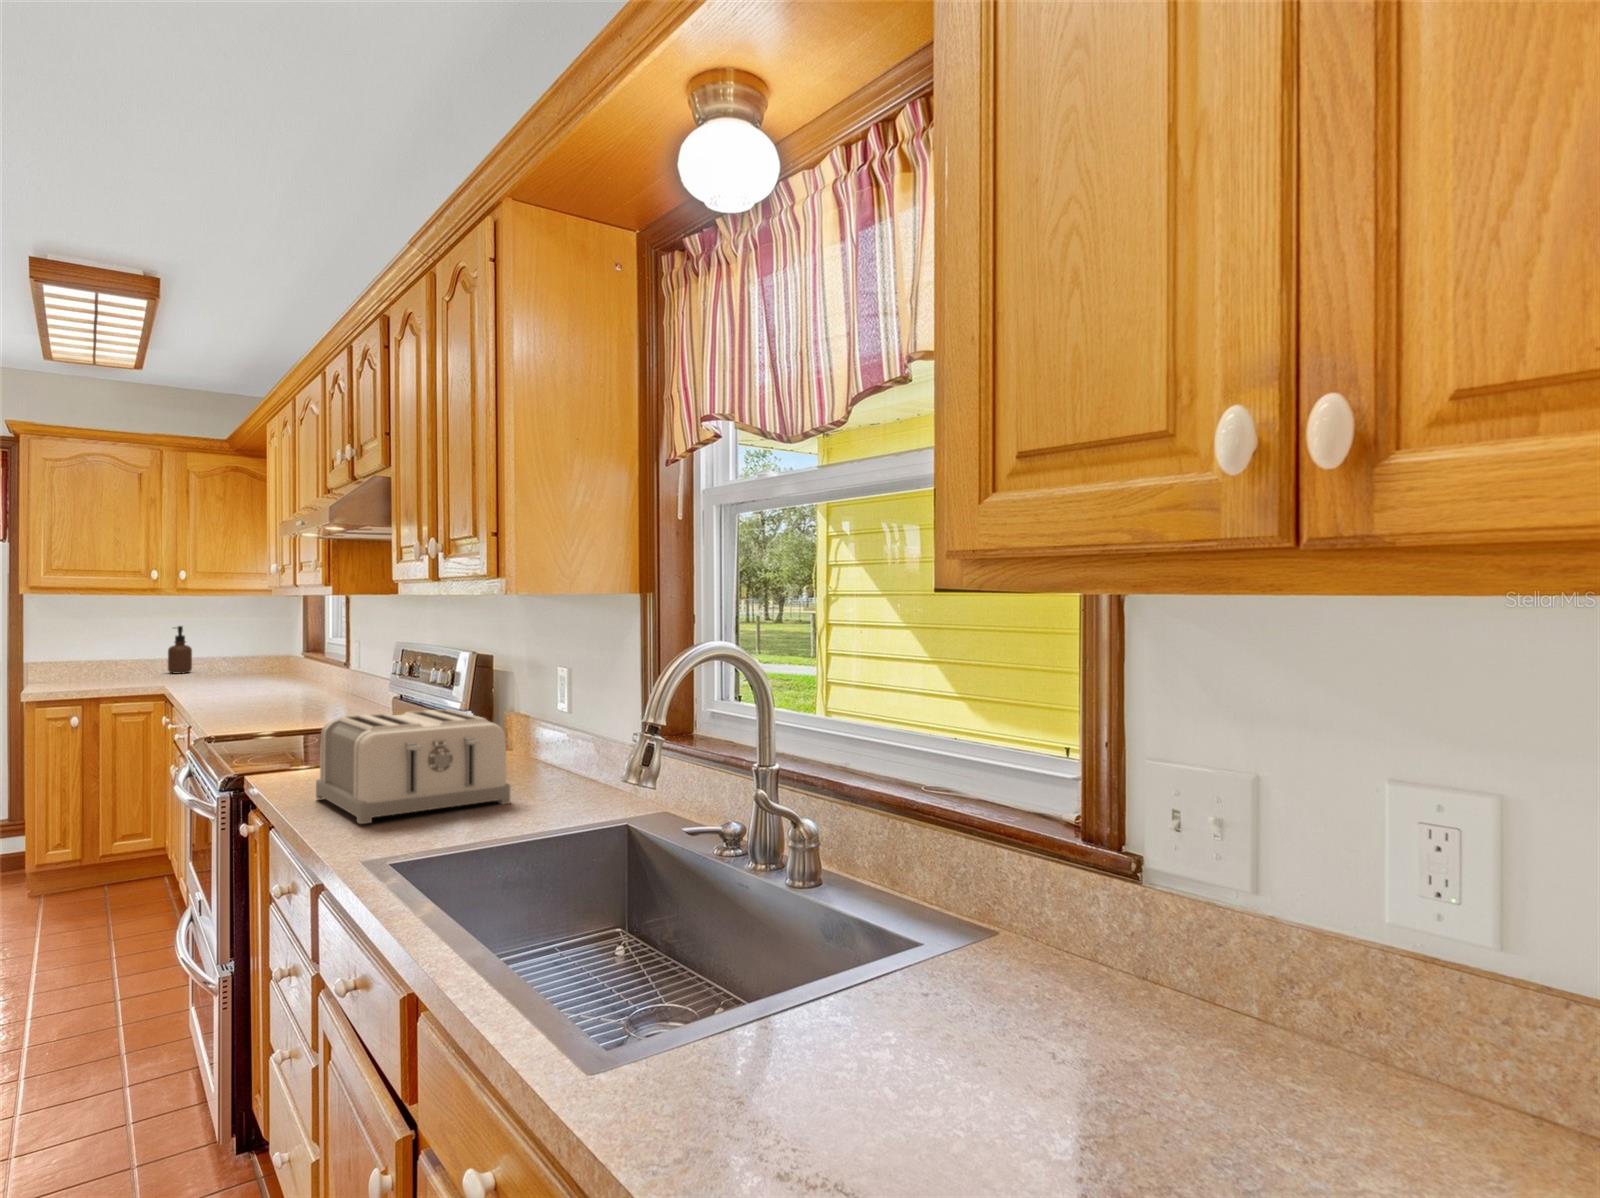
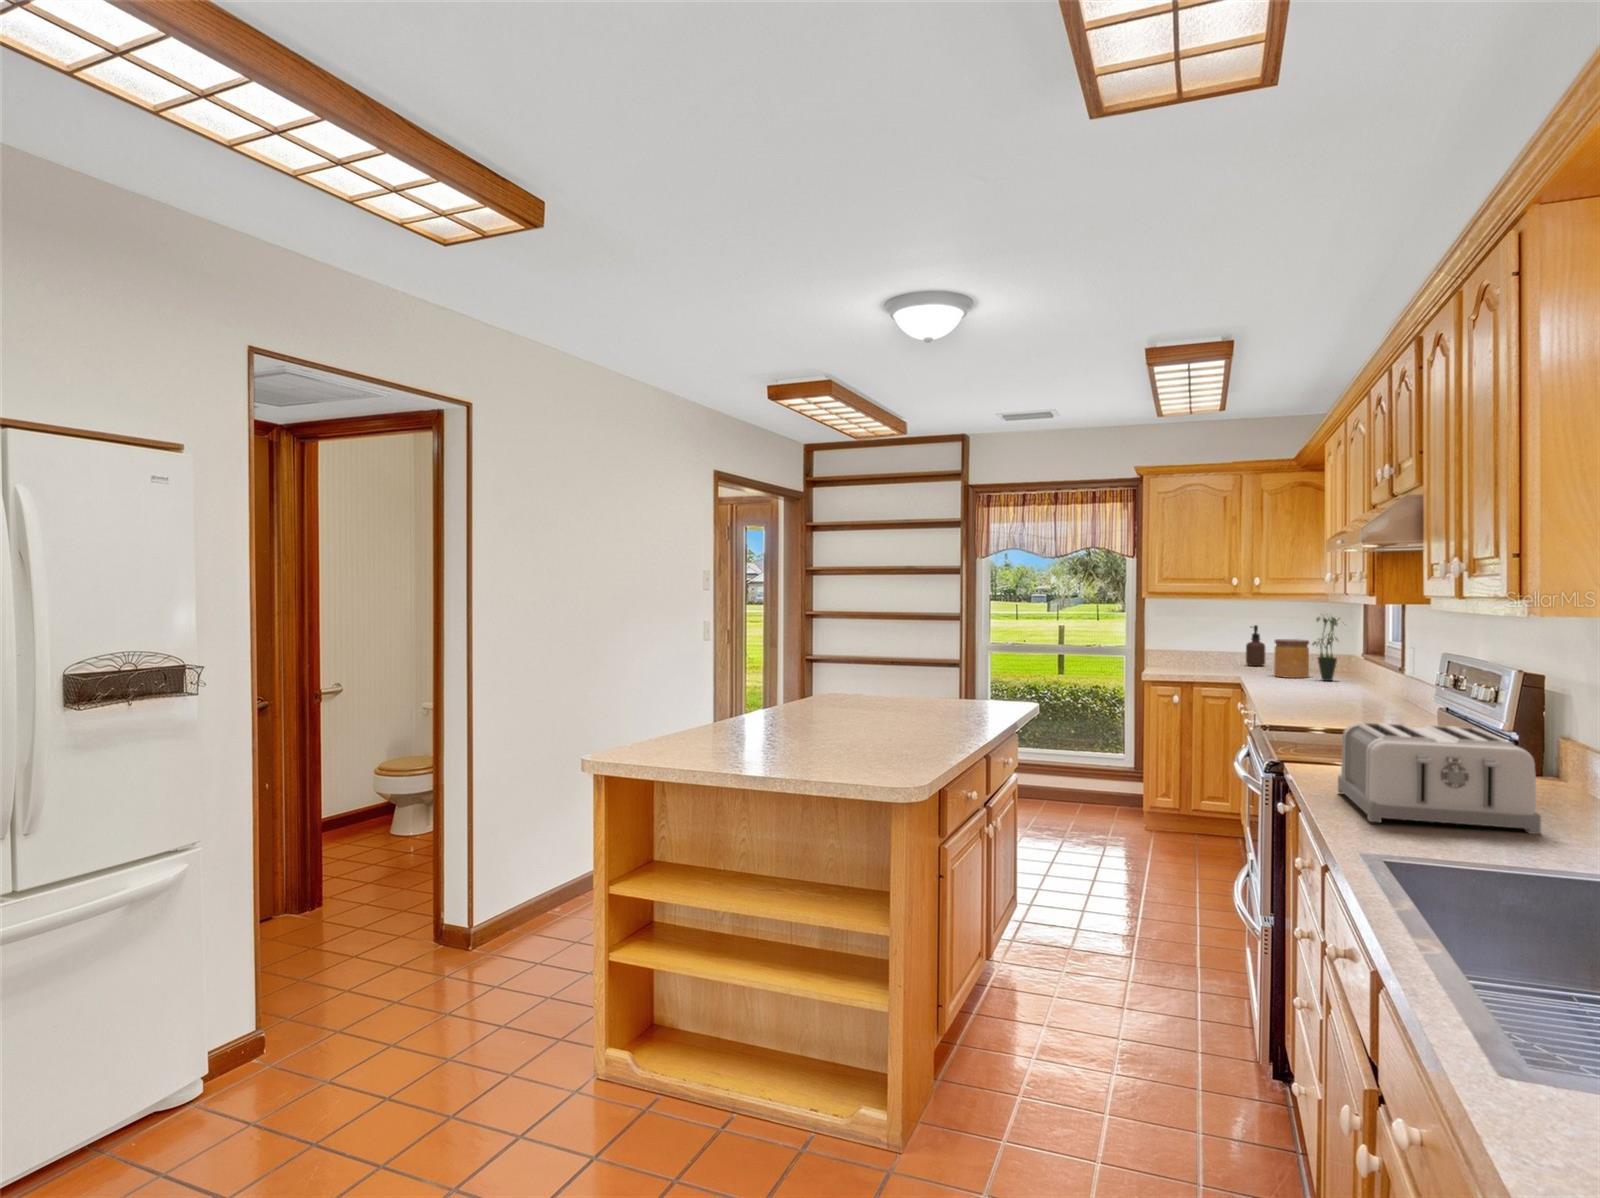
potted plant: none [250,609,287,683] -> present [1312,617,1338,681]
jar: none [206,639,246,683] -> present [1274,639,1309,678]

